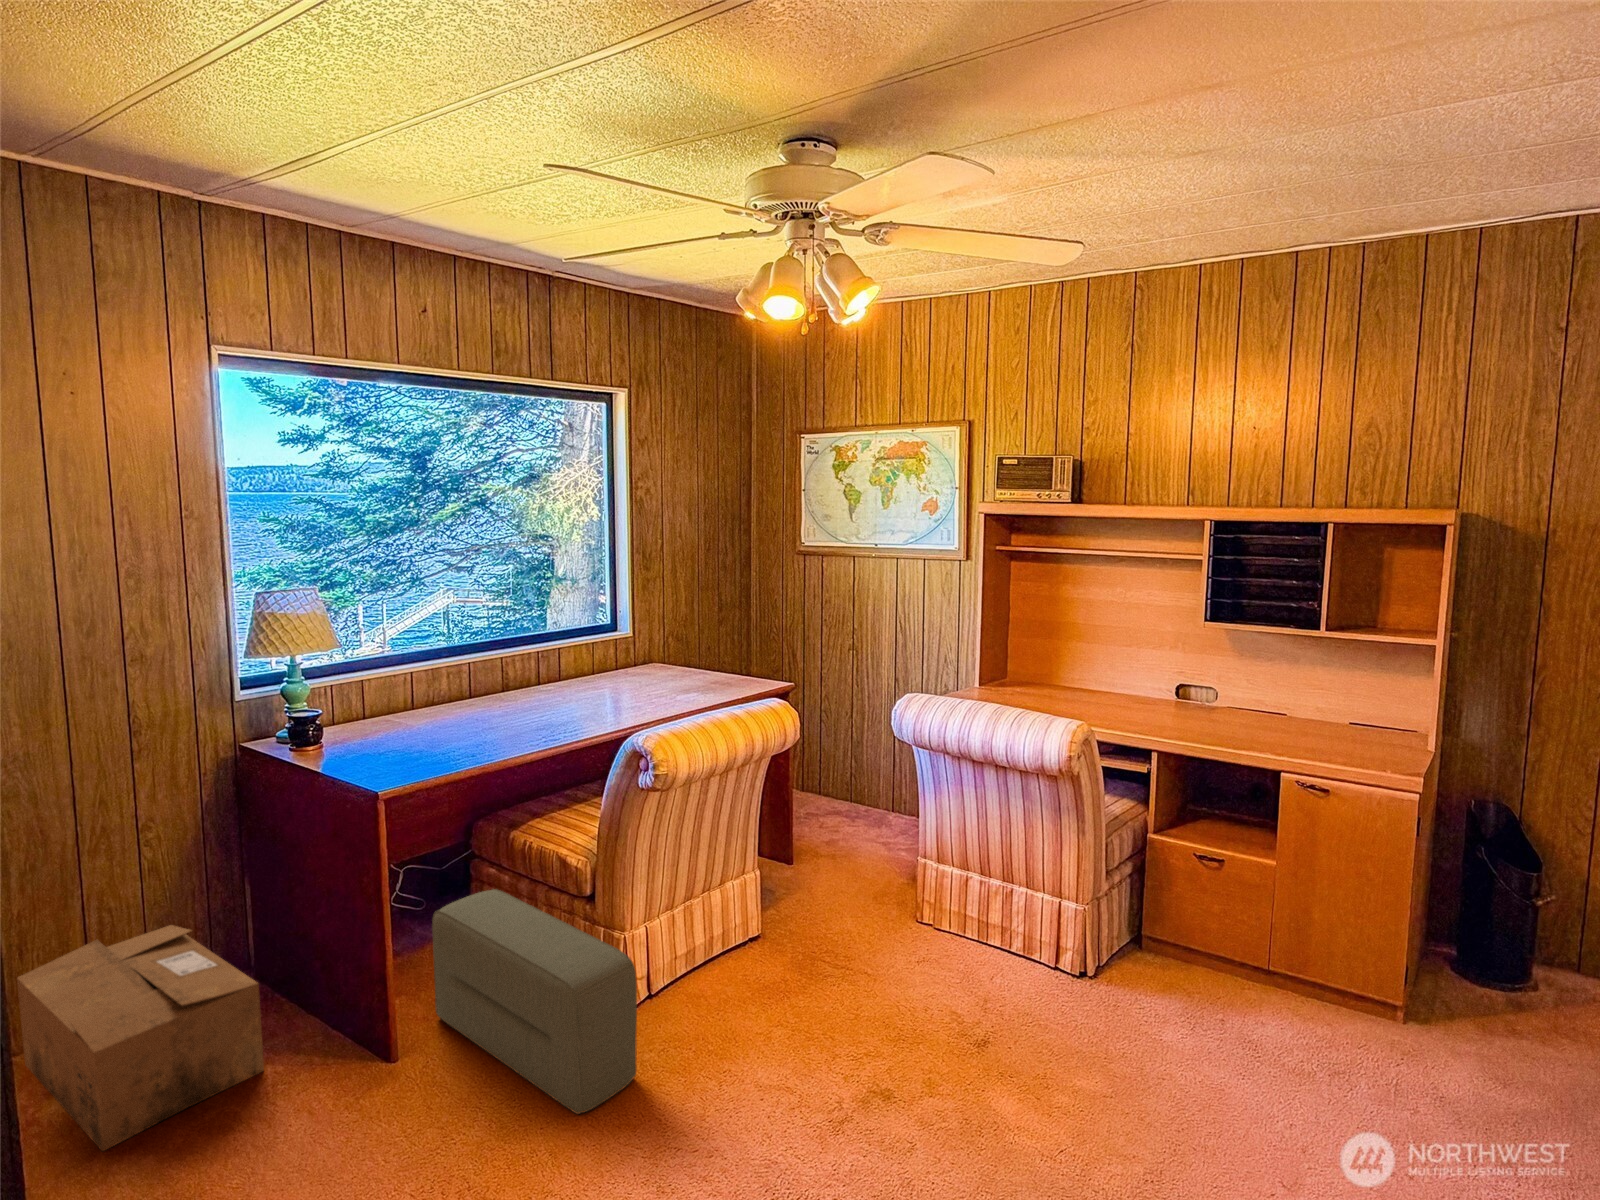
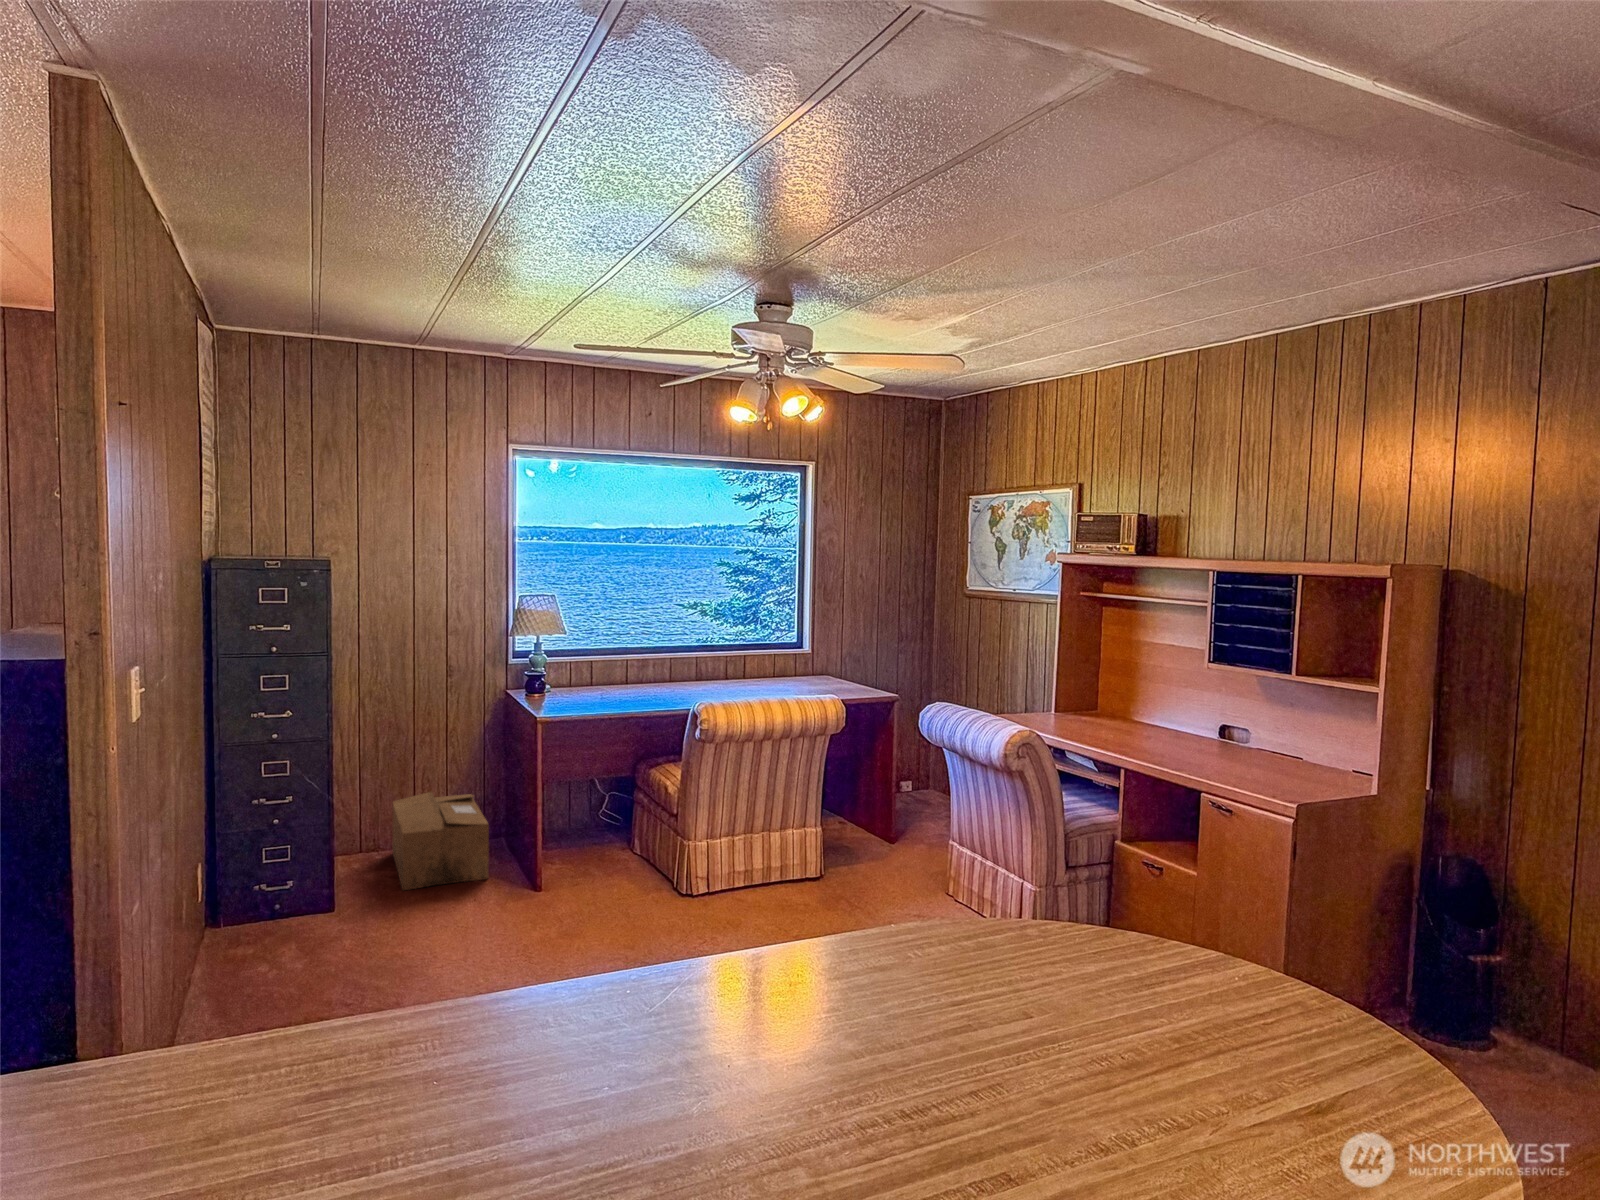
pouf: present [432,889,637,1114] -> none [587,801,668,932]

